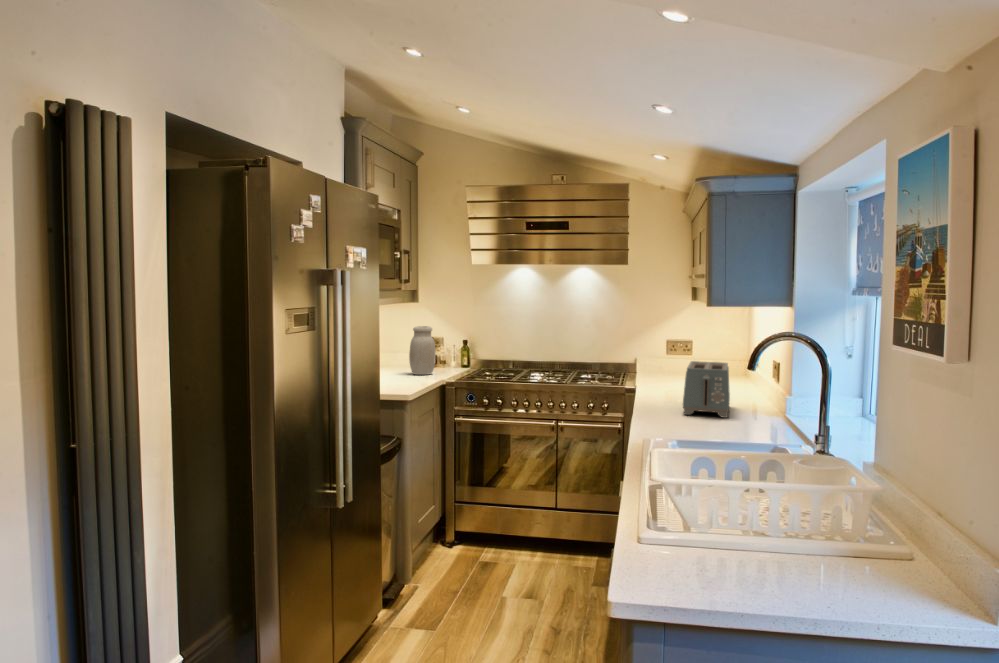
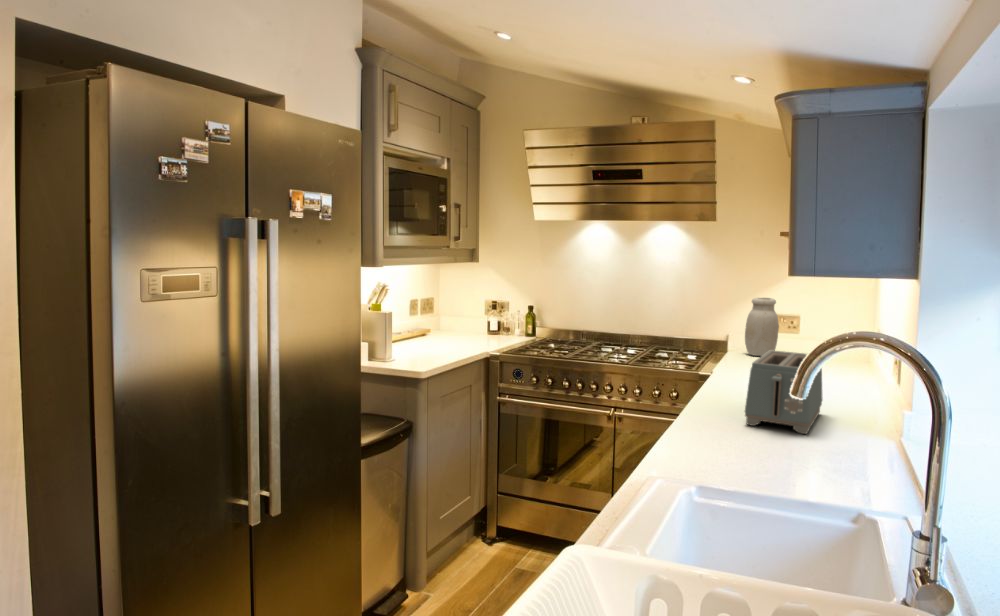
jar: present [409,326,436,375] -> present [745,298,779,356]

